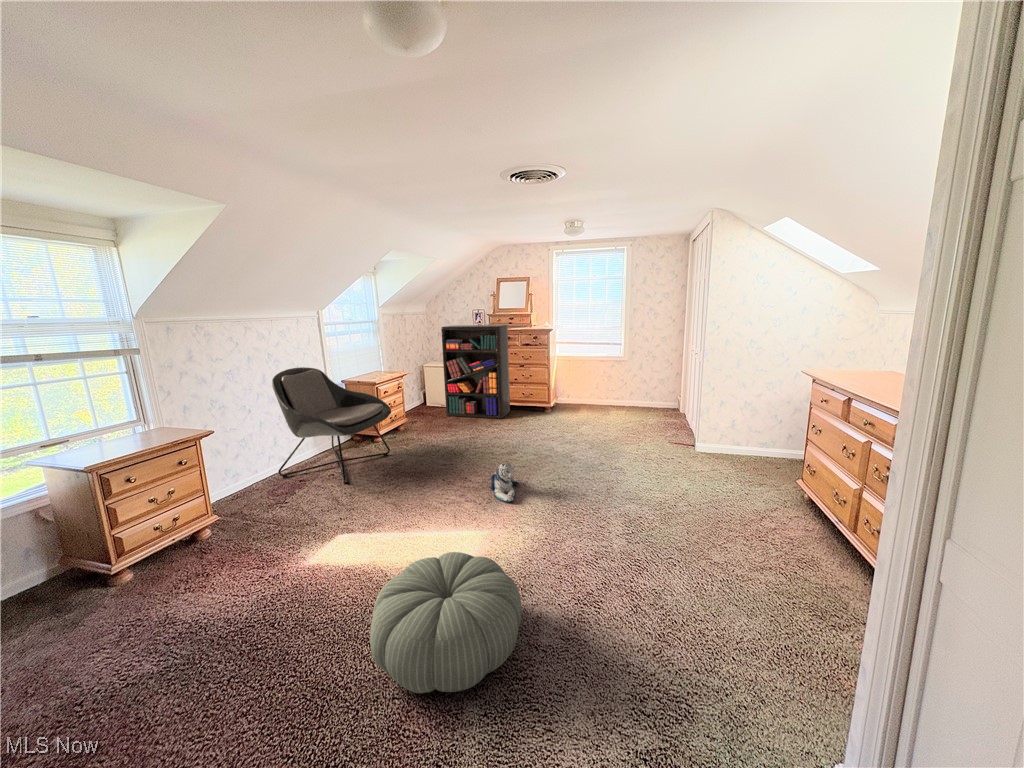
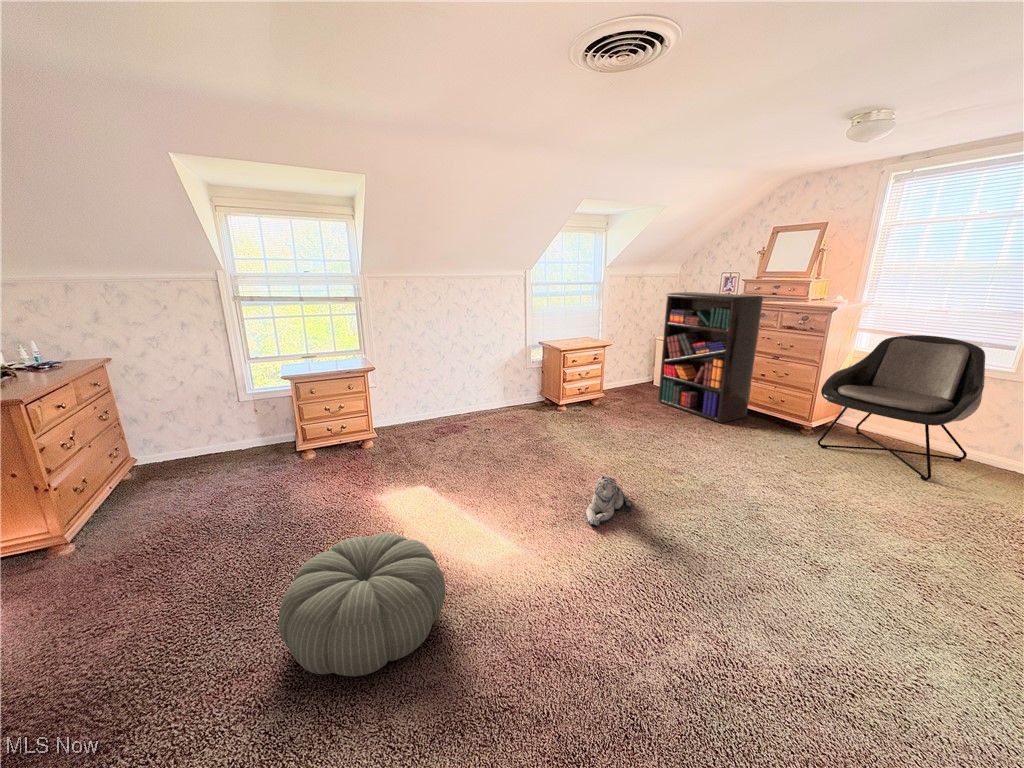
lounge chair: present [272,367,391,483] -> present [818,335,985,481]

